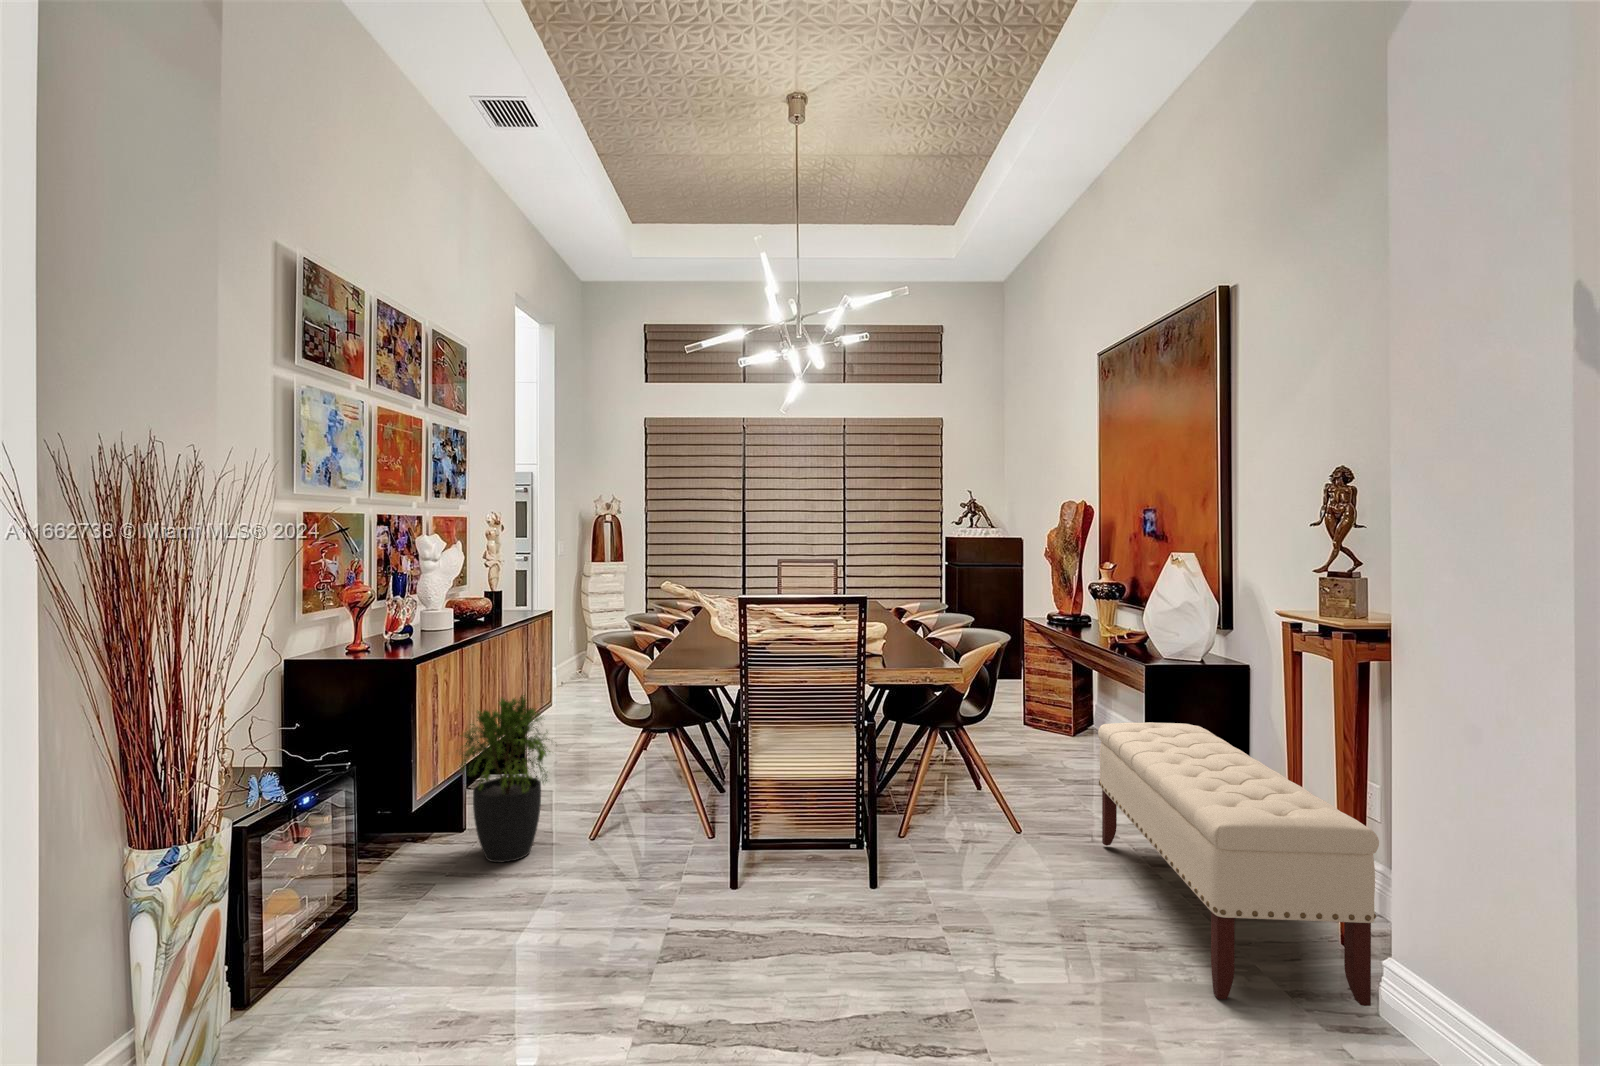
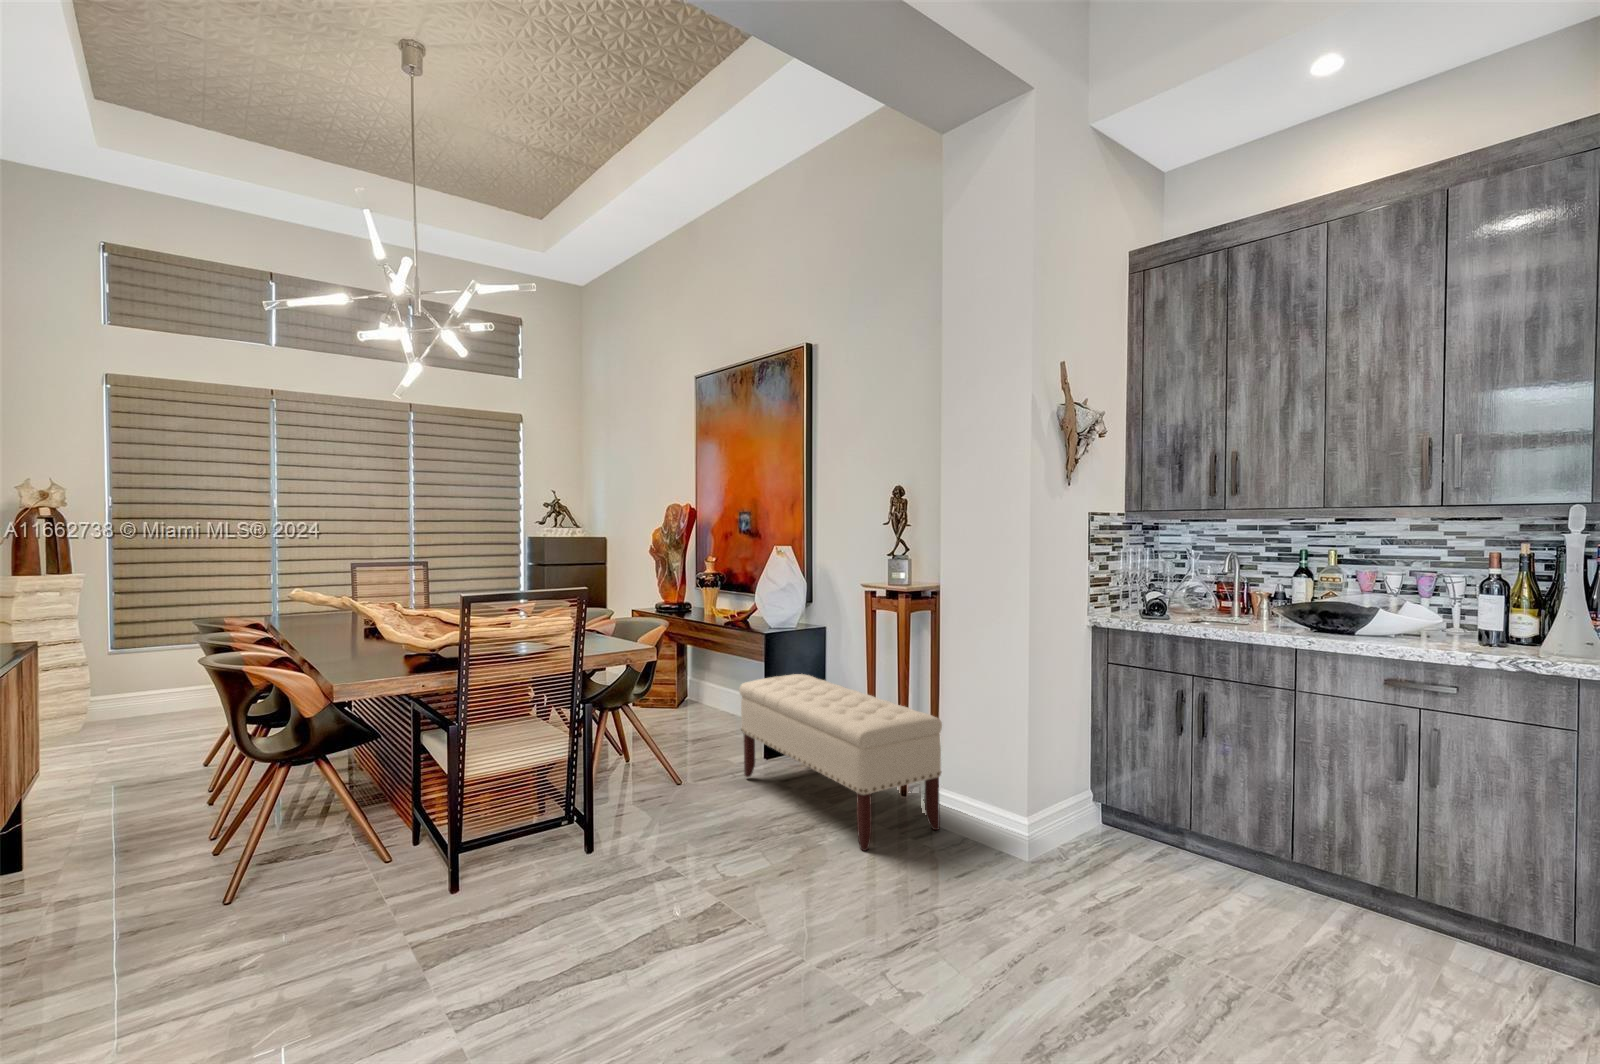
potted plant: present [460,695,550,862] -> none [55,739,204,947]

